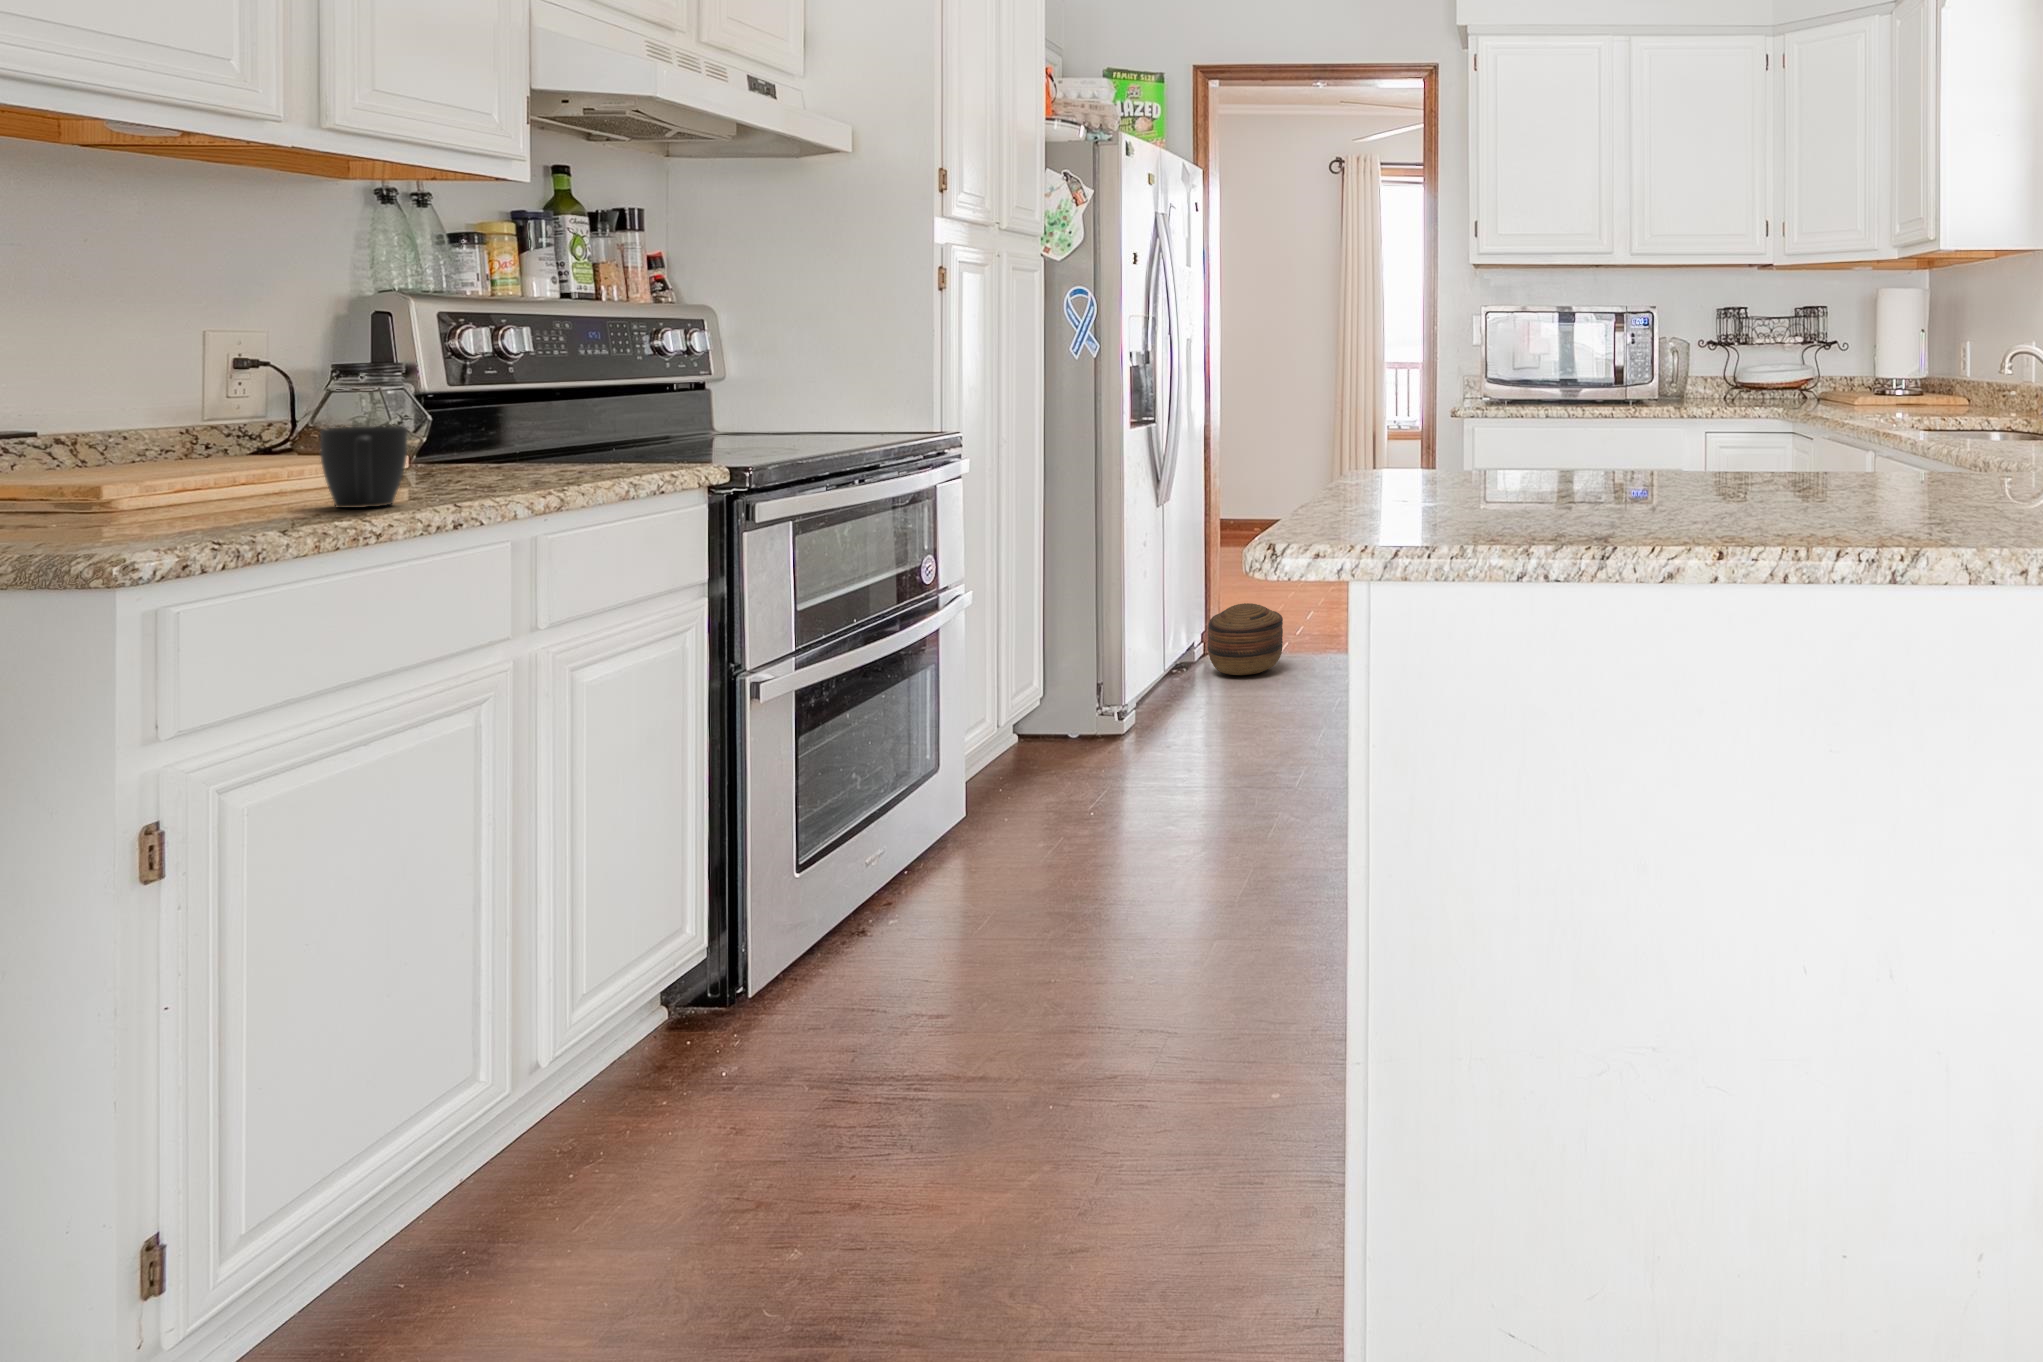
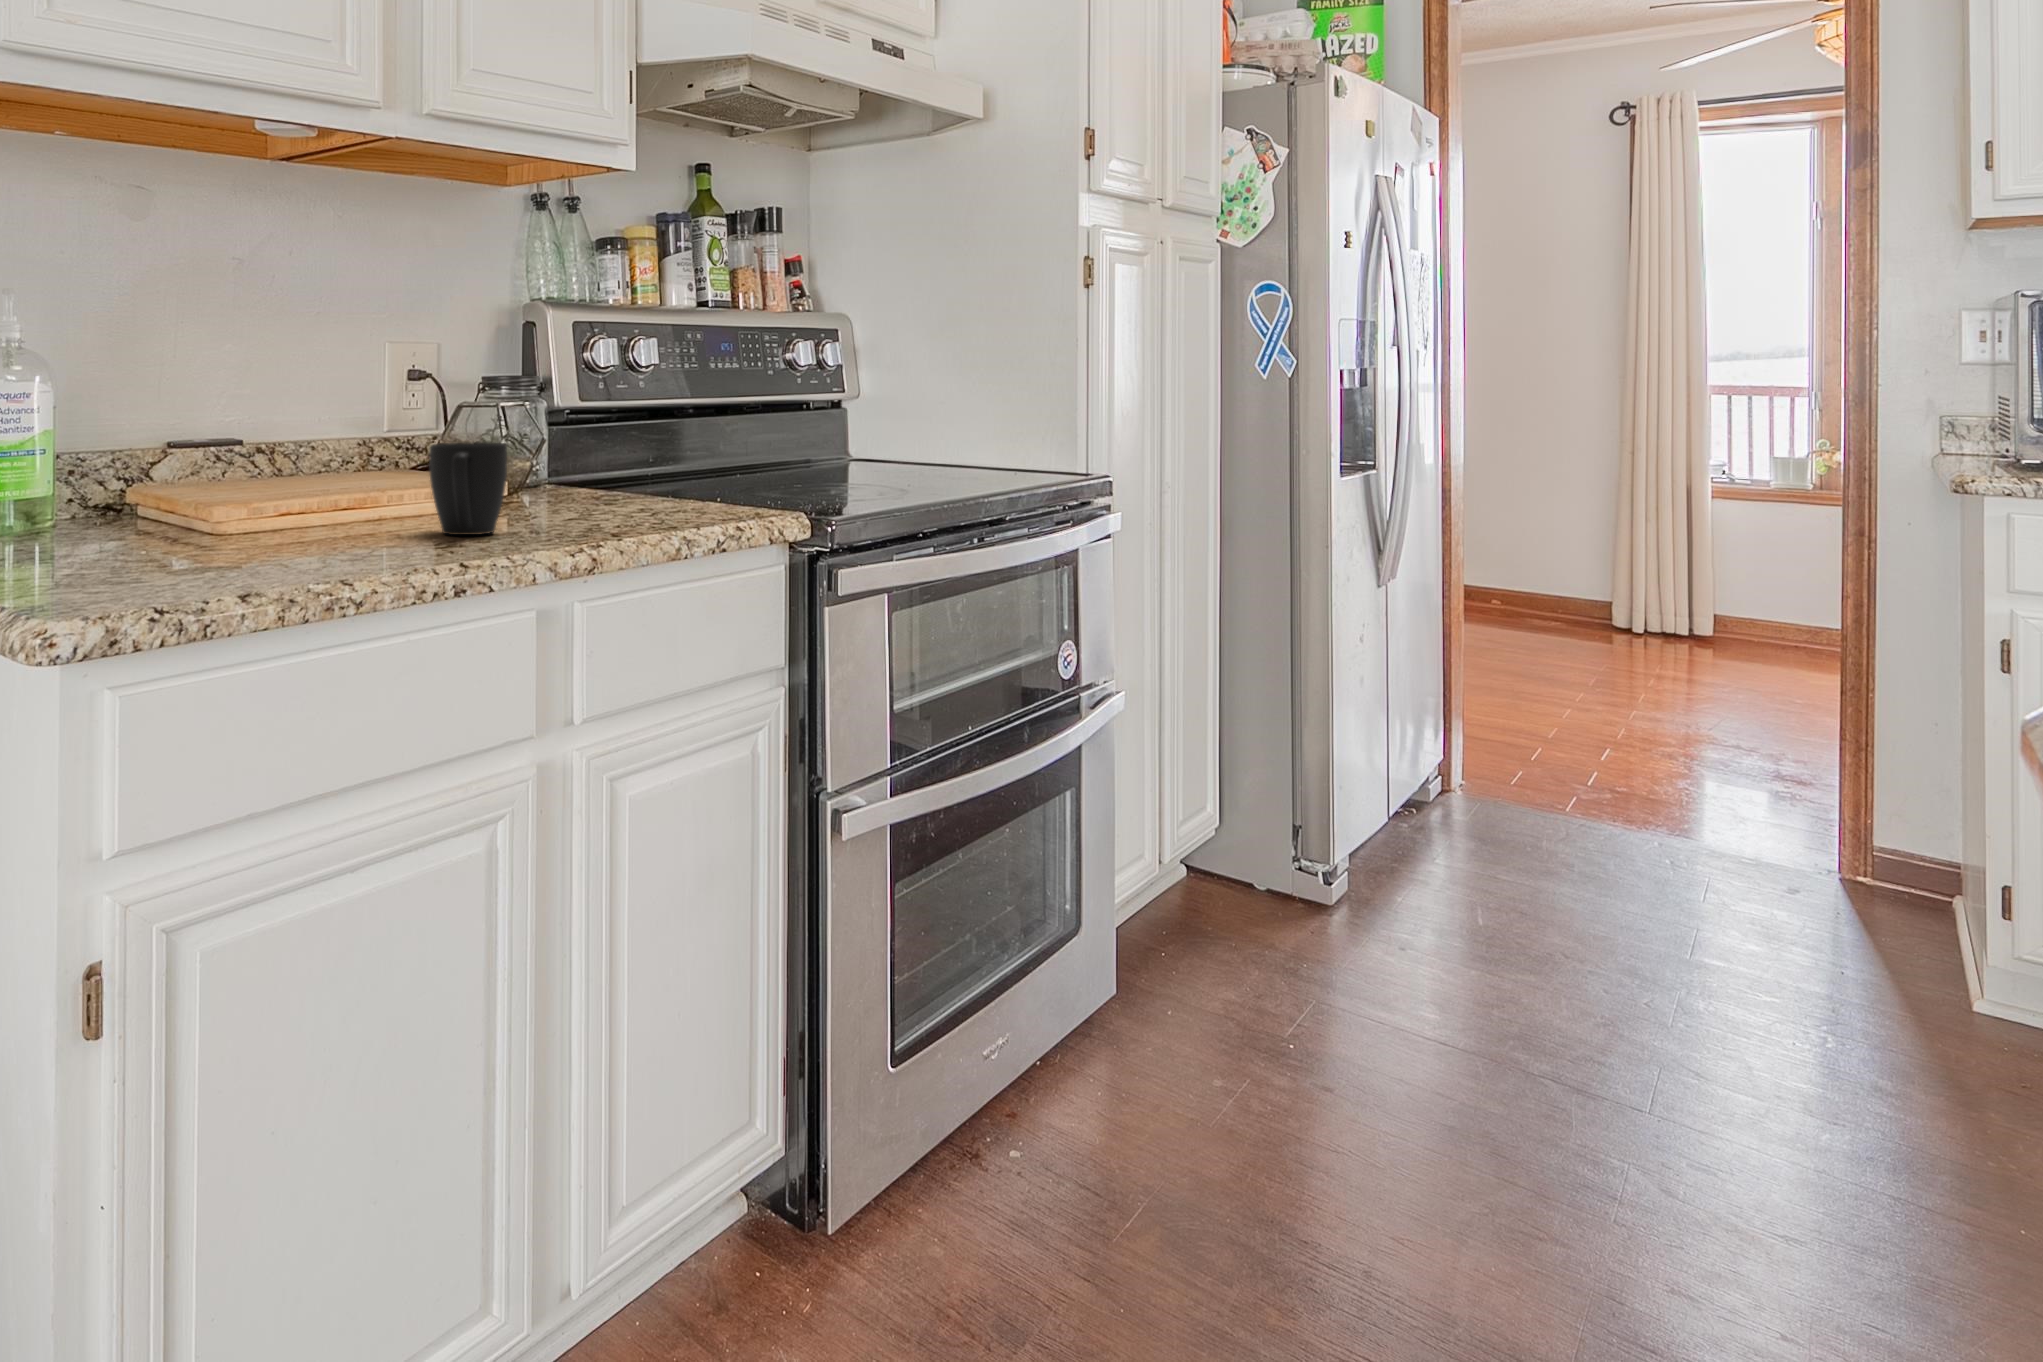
basket: present [1208,603,1283,675] -> none [1454,718,1568,820]

